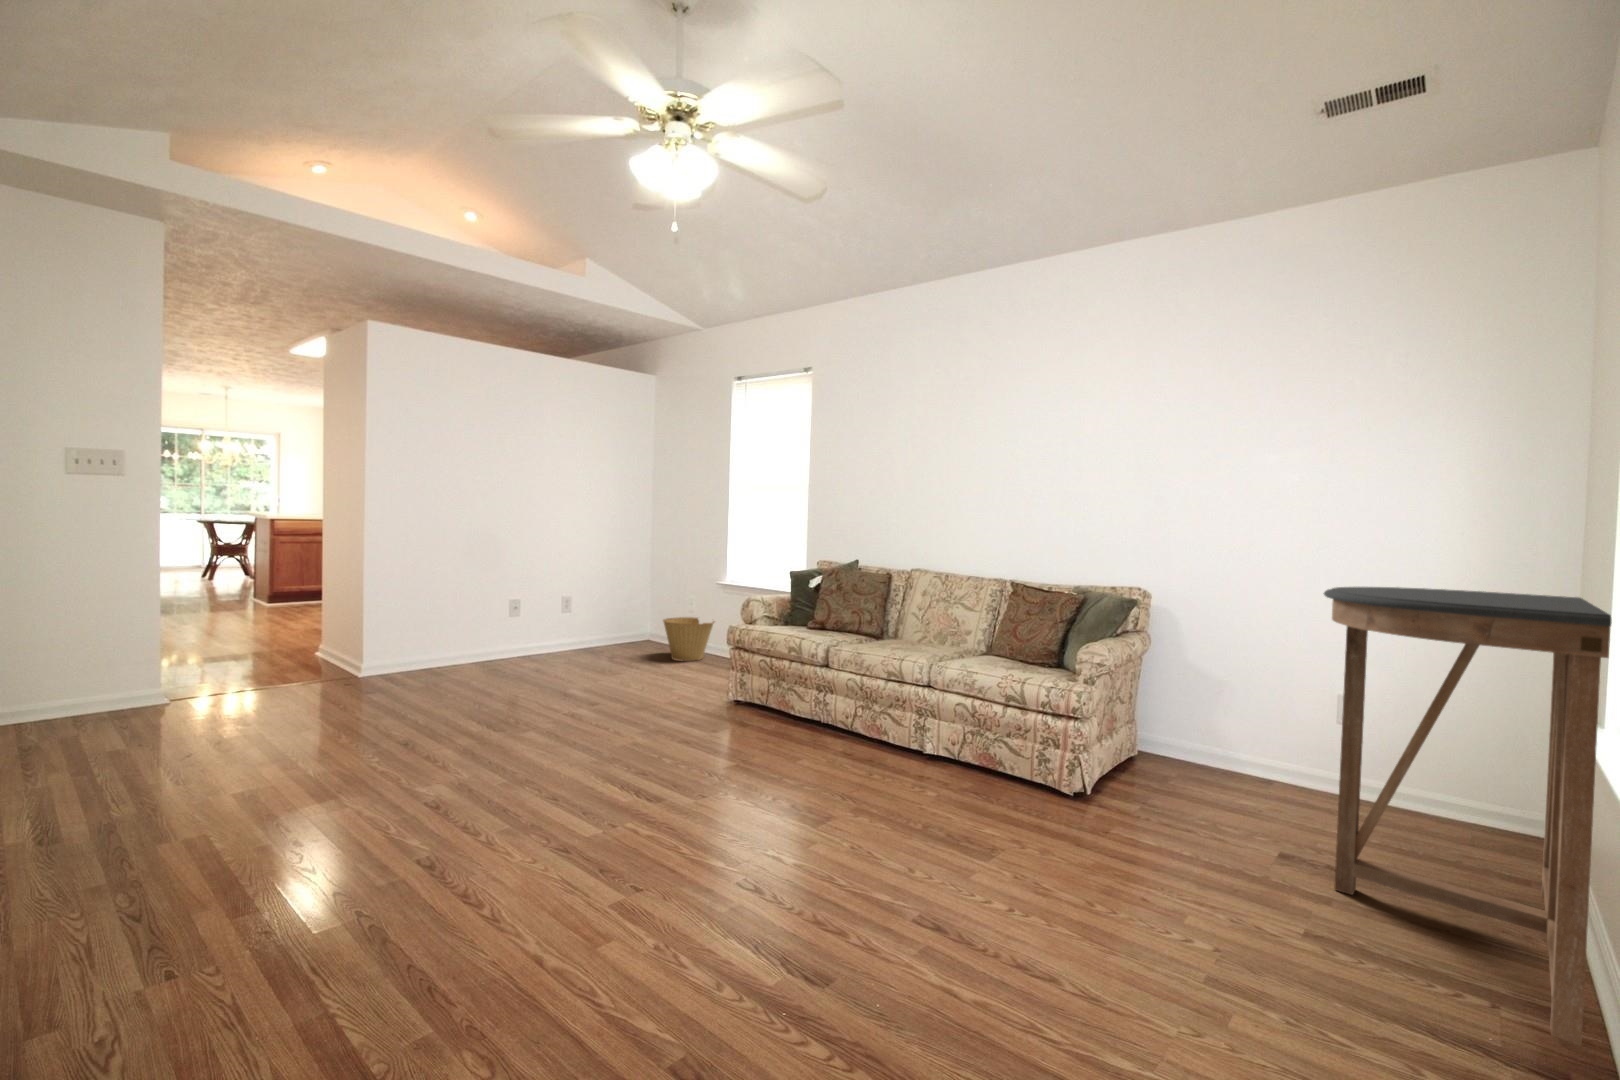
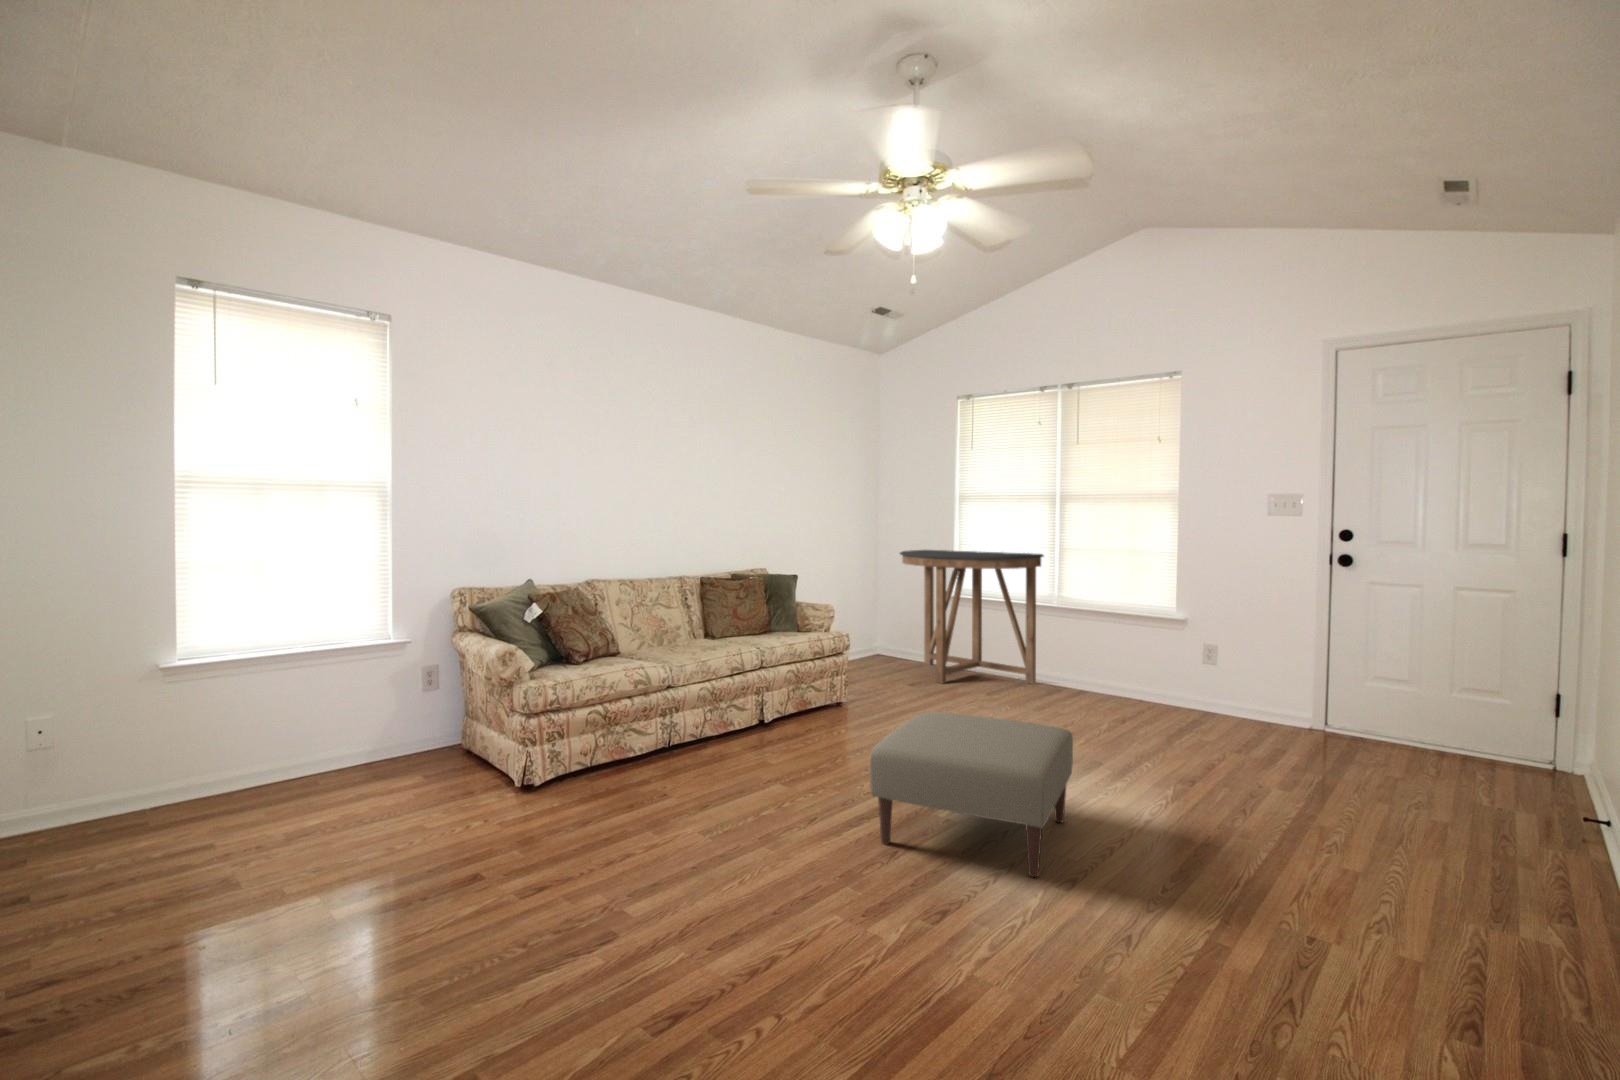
basket: present [663,617,714,661] -> none [61,739,206,845]
ottoman: none [421,696,689,884] -> present [870,712,1073,877]

